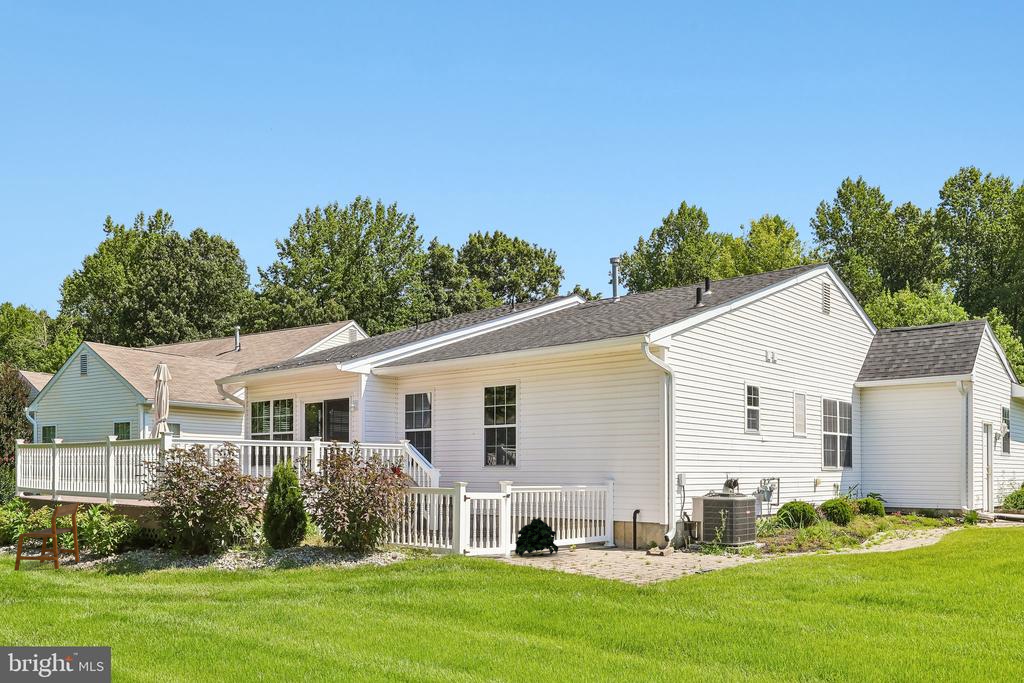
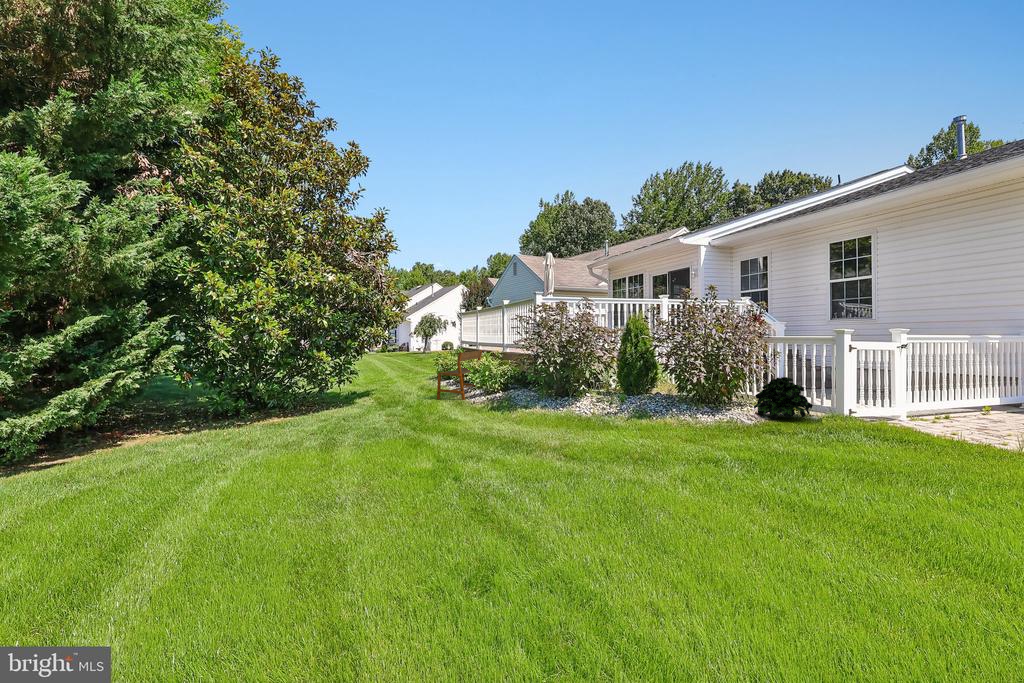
potted plant: present [515,518,558,556] -> present [754,377,813,419]

